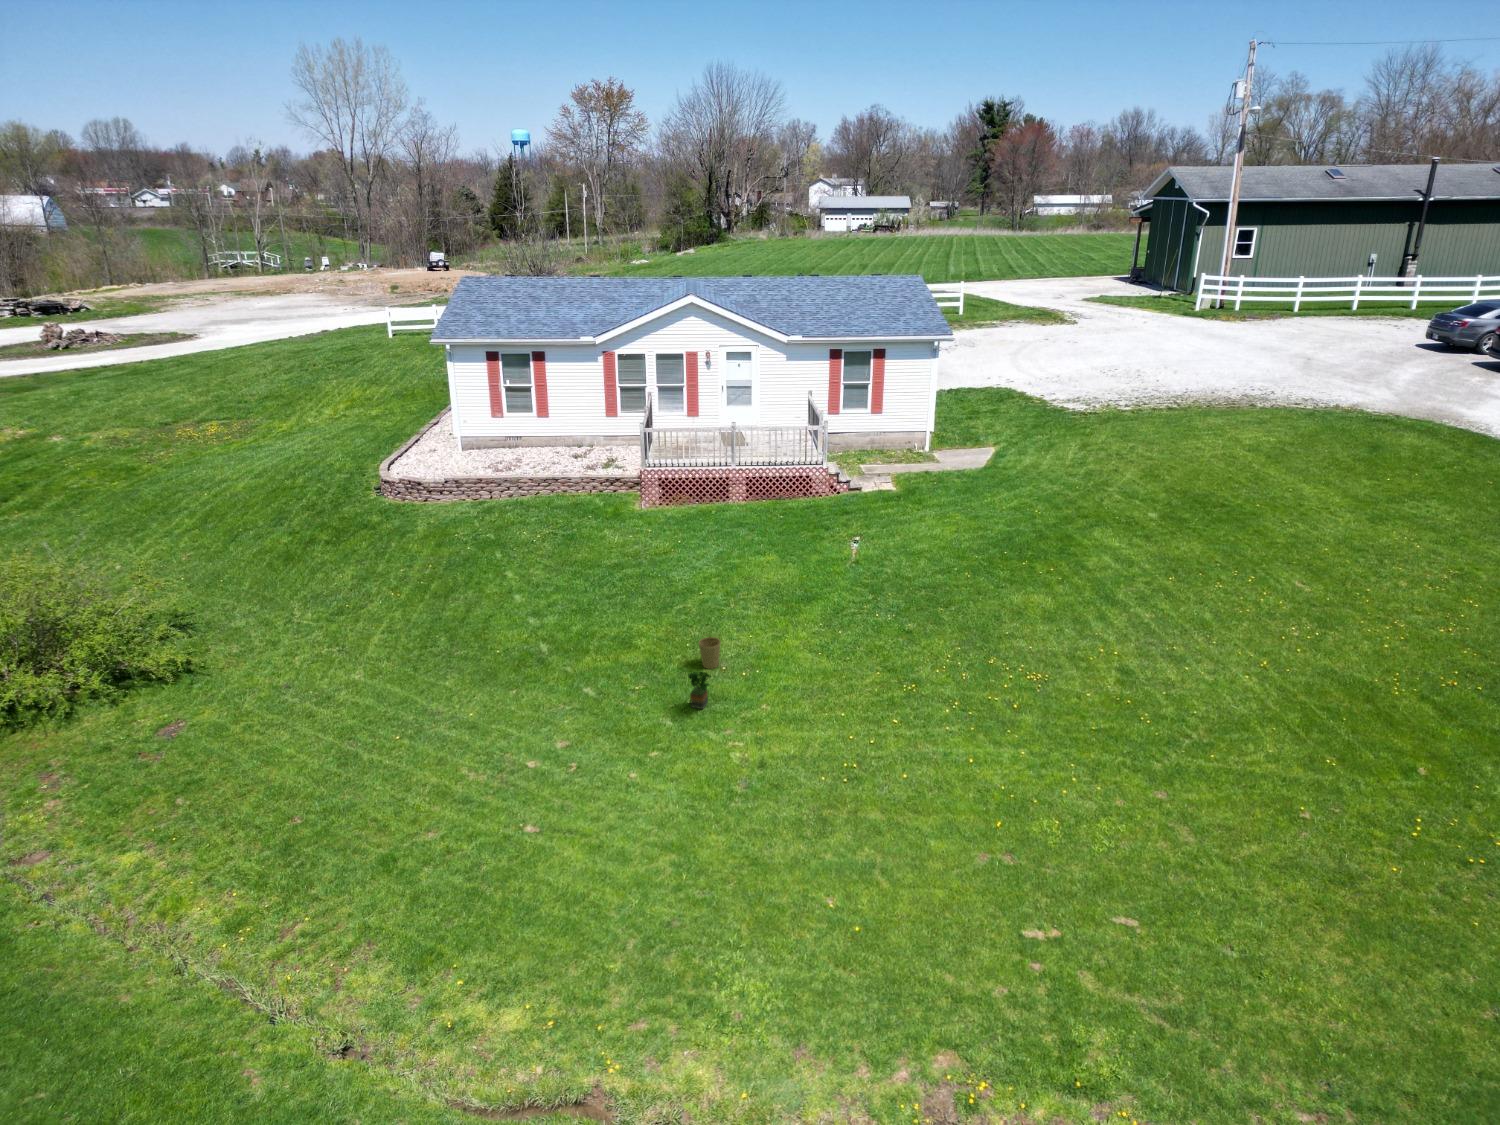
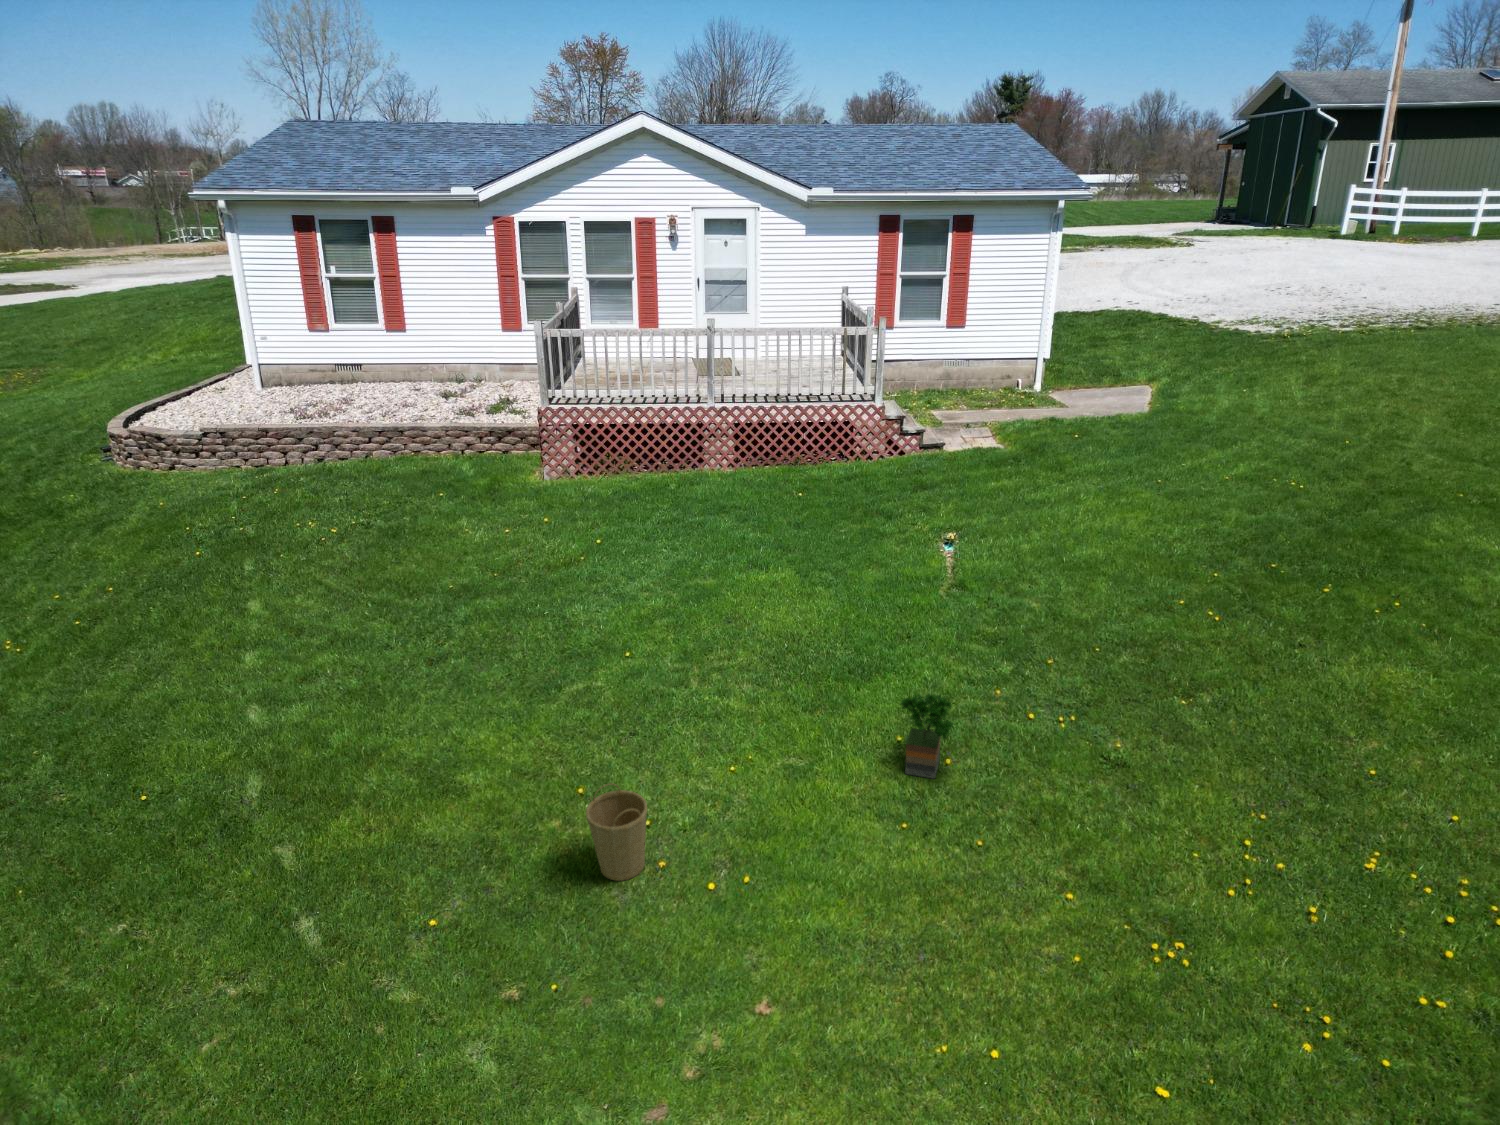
potted tree: present [688,672,711,709] -> present [900,695,954,779]

